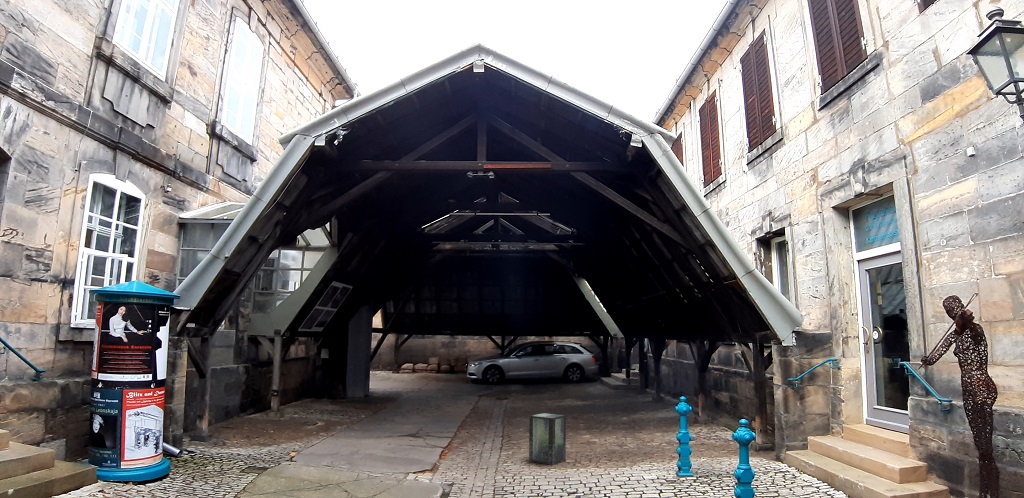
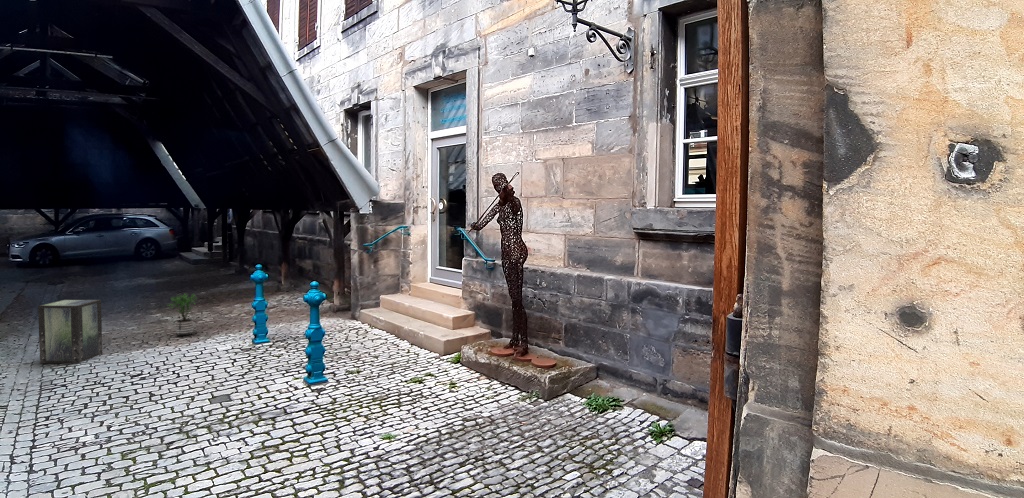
potted plant: none [608,415,632,455] -> present [171,294,196,336]

